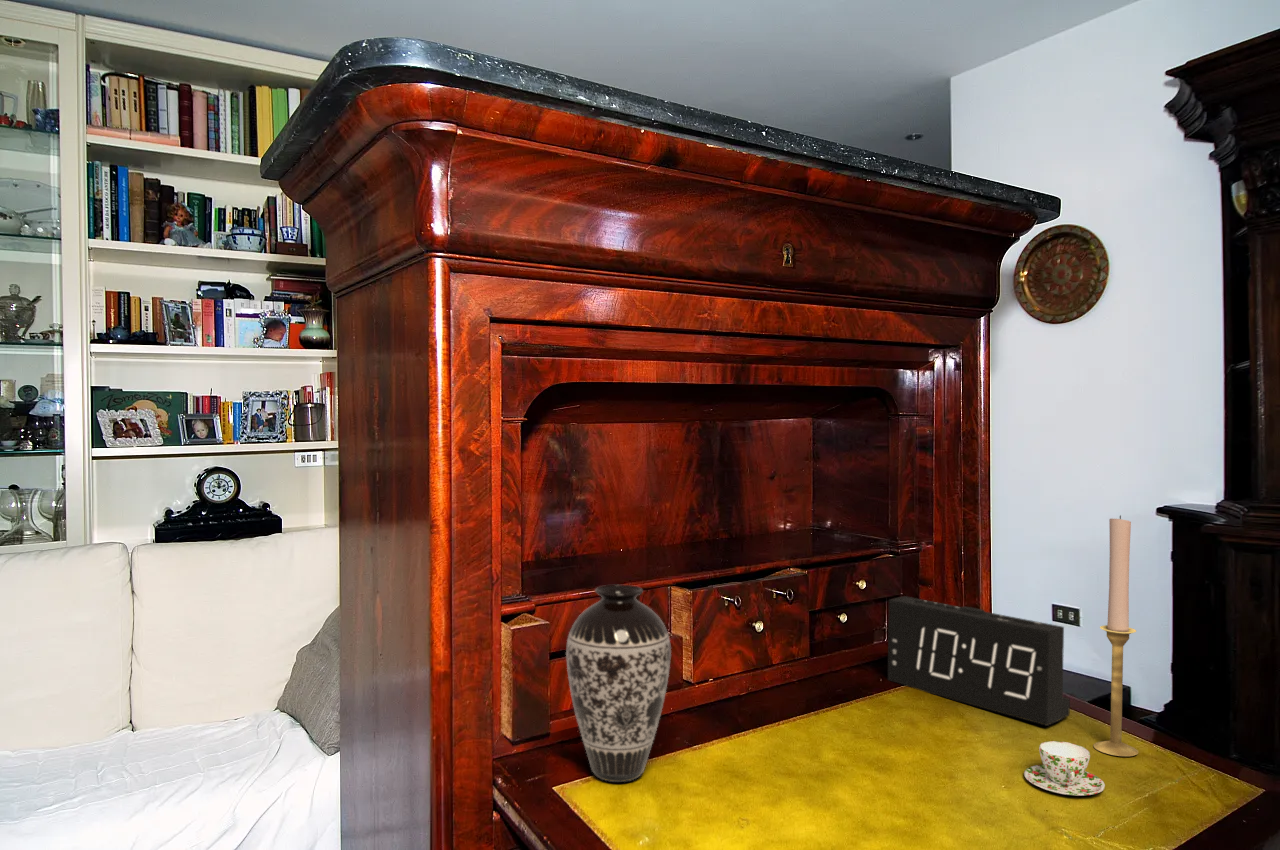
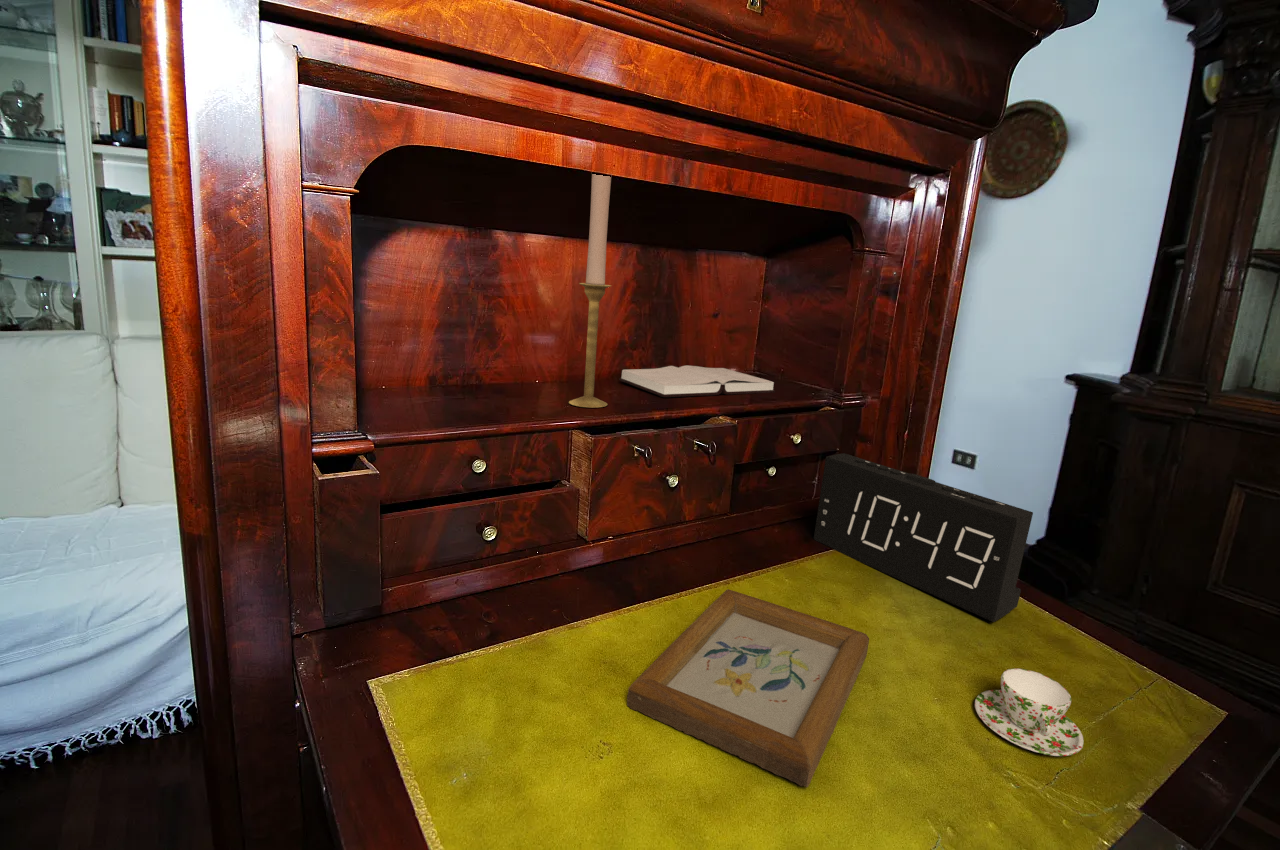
candlestick: present [1093,516,1138,756] -> present [569,174,611,408]
hardback book: none [688,527,835,557] -> present [619,365,775,397]
decorative vase: present [566,585,671,782] -> none [376,432,525,689]
picture frame: none [757,712,939,816] -> present [627,589,869,787]

